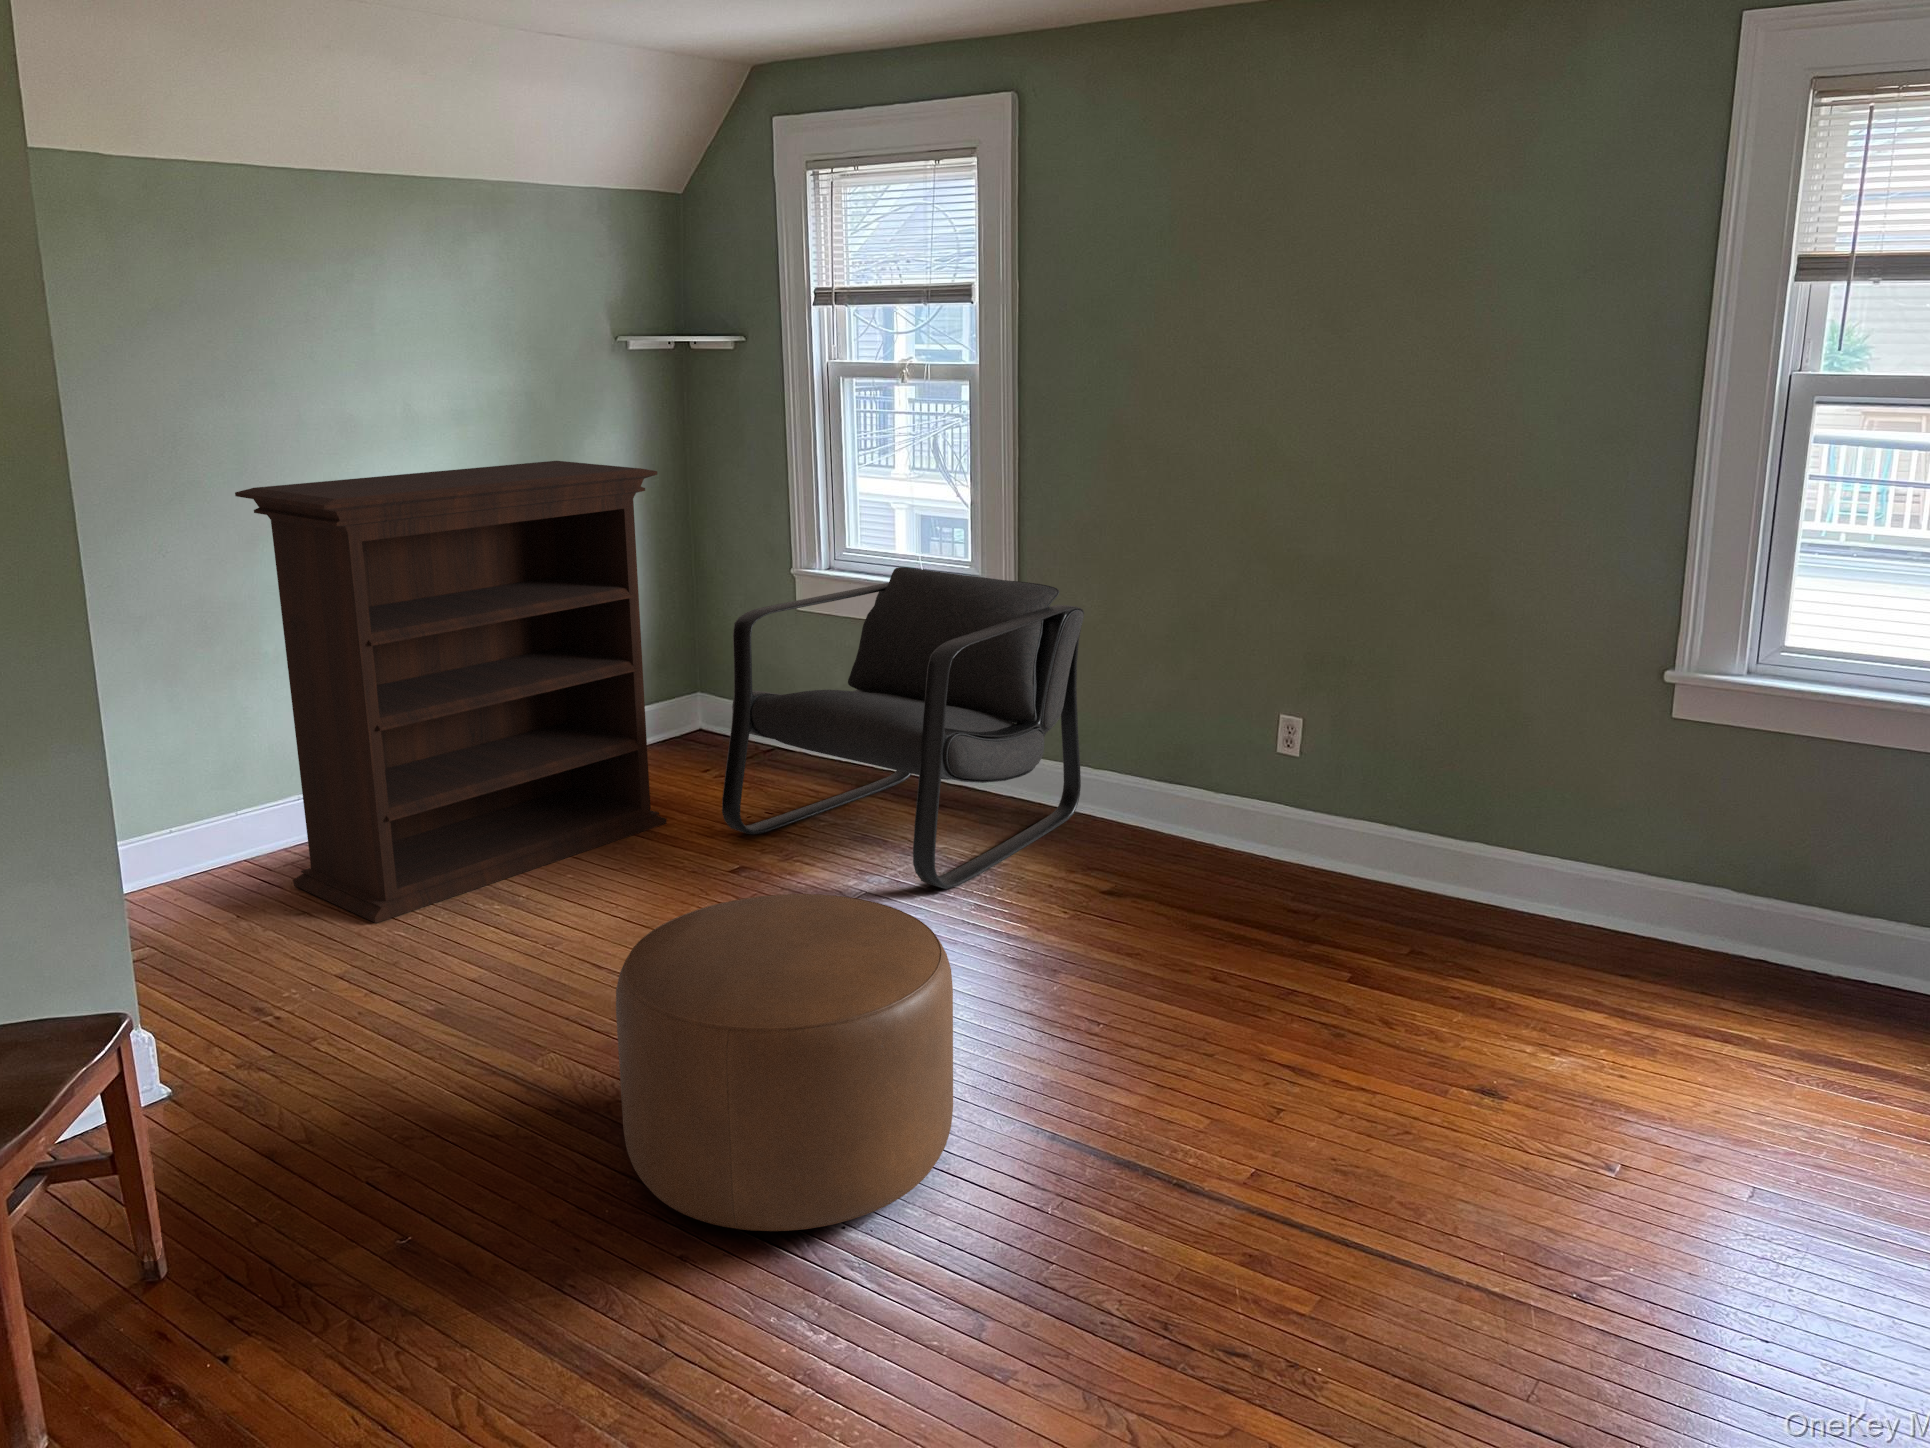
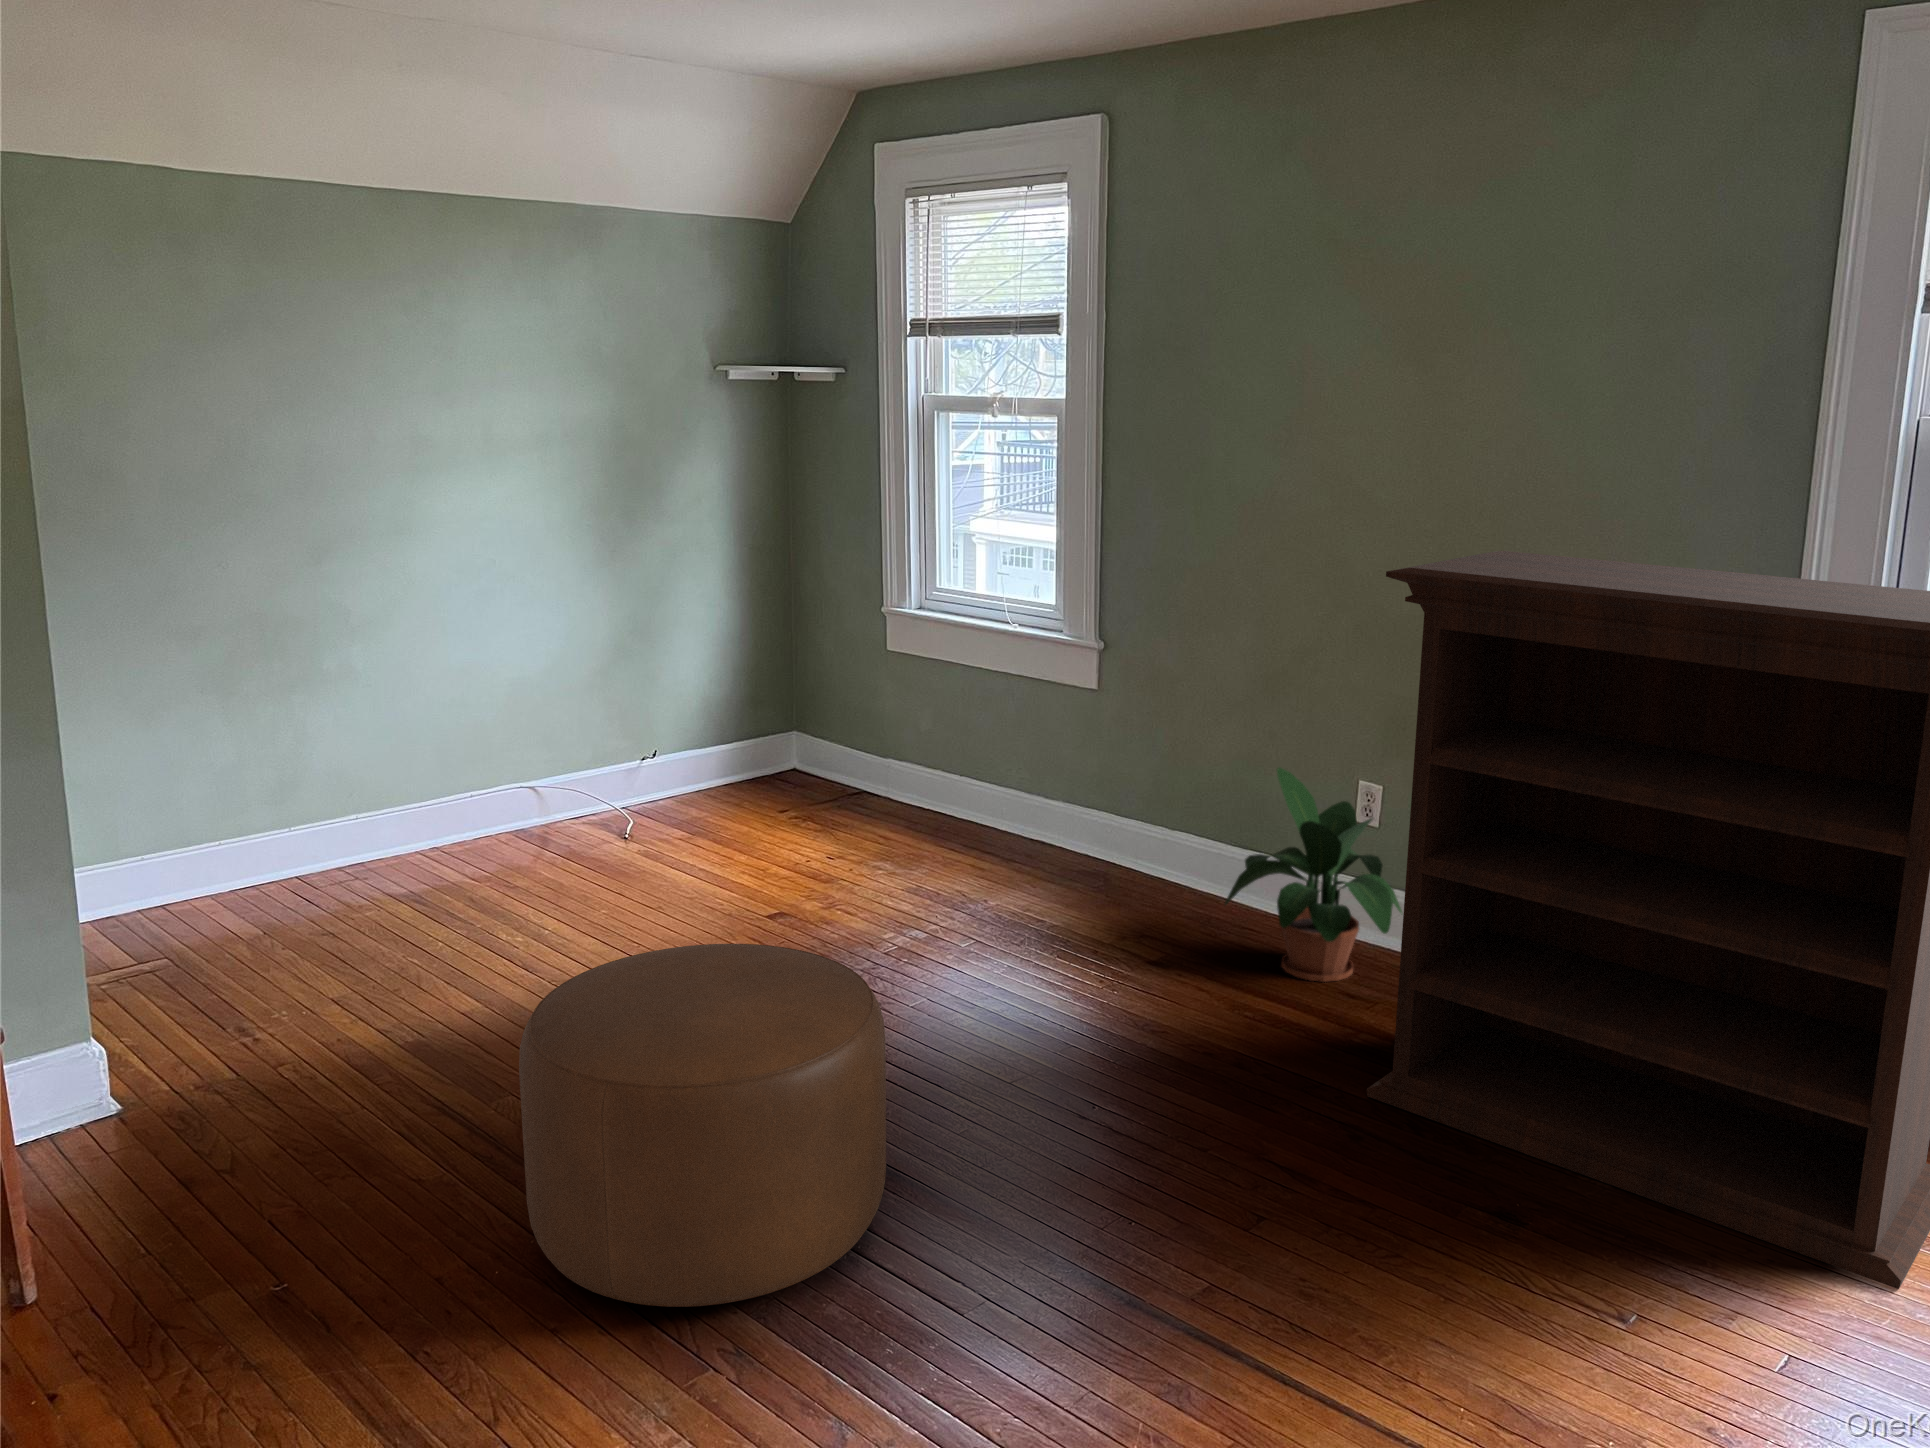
bookshelf: present [235,461,667,923] -> present [1367,551,1930,1289]
armchair: present [722,567,1084,889] -> none [770,609,1161,951]
potted plant: none [1170,704,1331,897] -> present [1225,768,1402,982]

